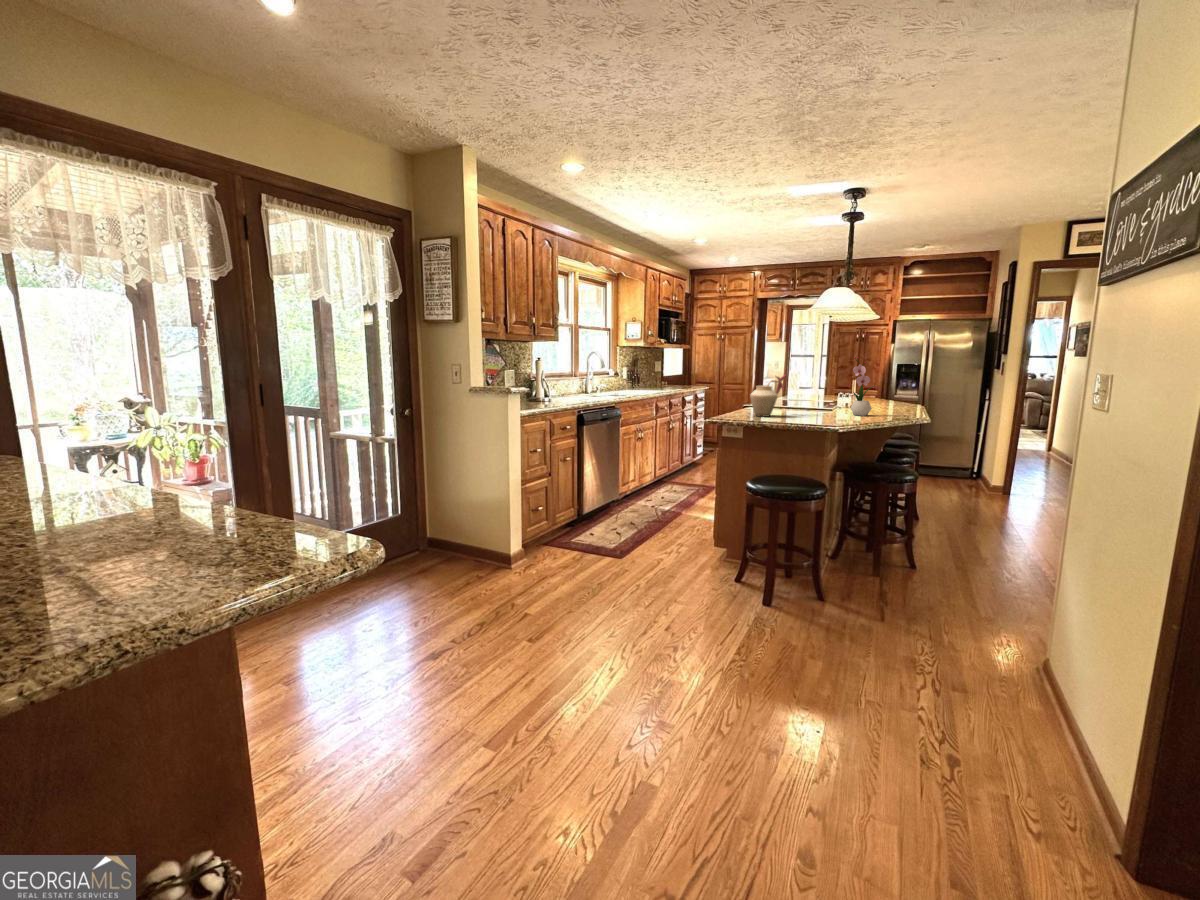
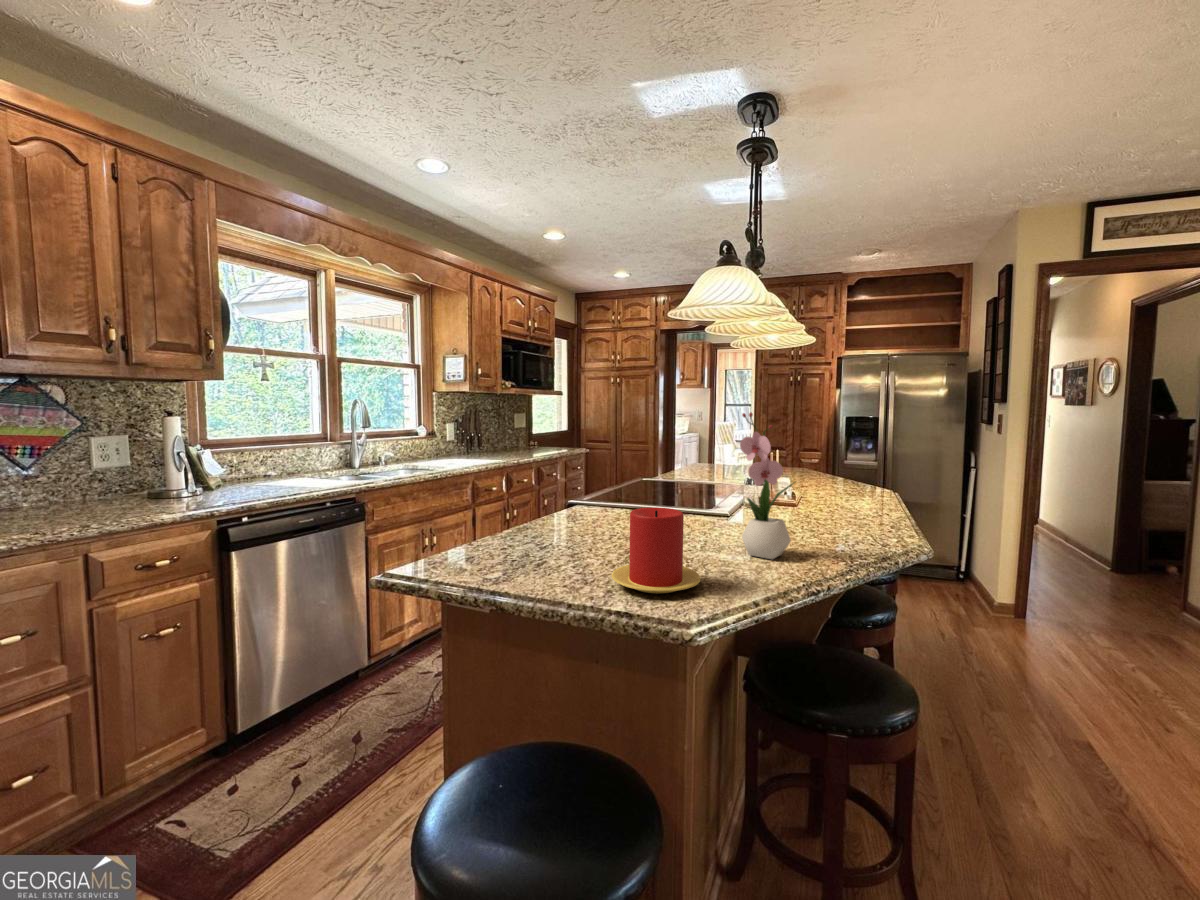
vase: present [750,375,786,417] -> none [479,455,578,571]
candle: none [807,392,841,420] -> present [612,508,700,593]

